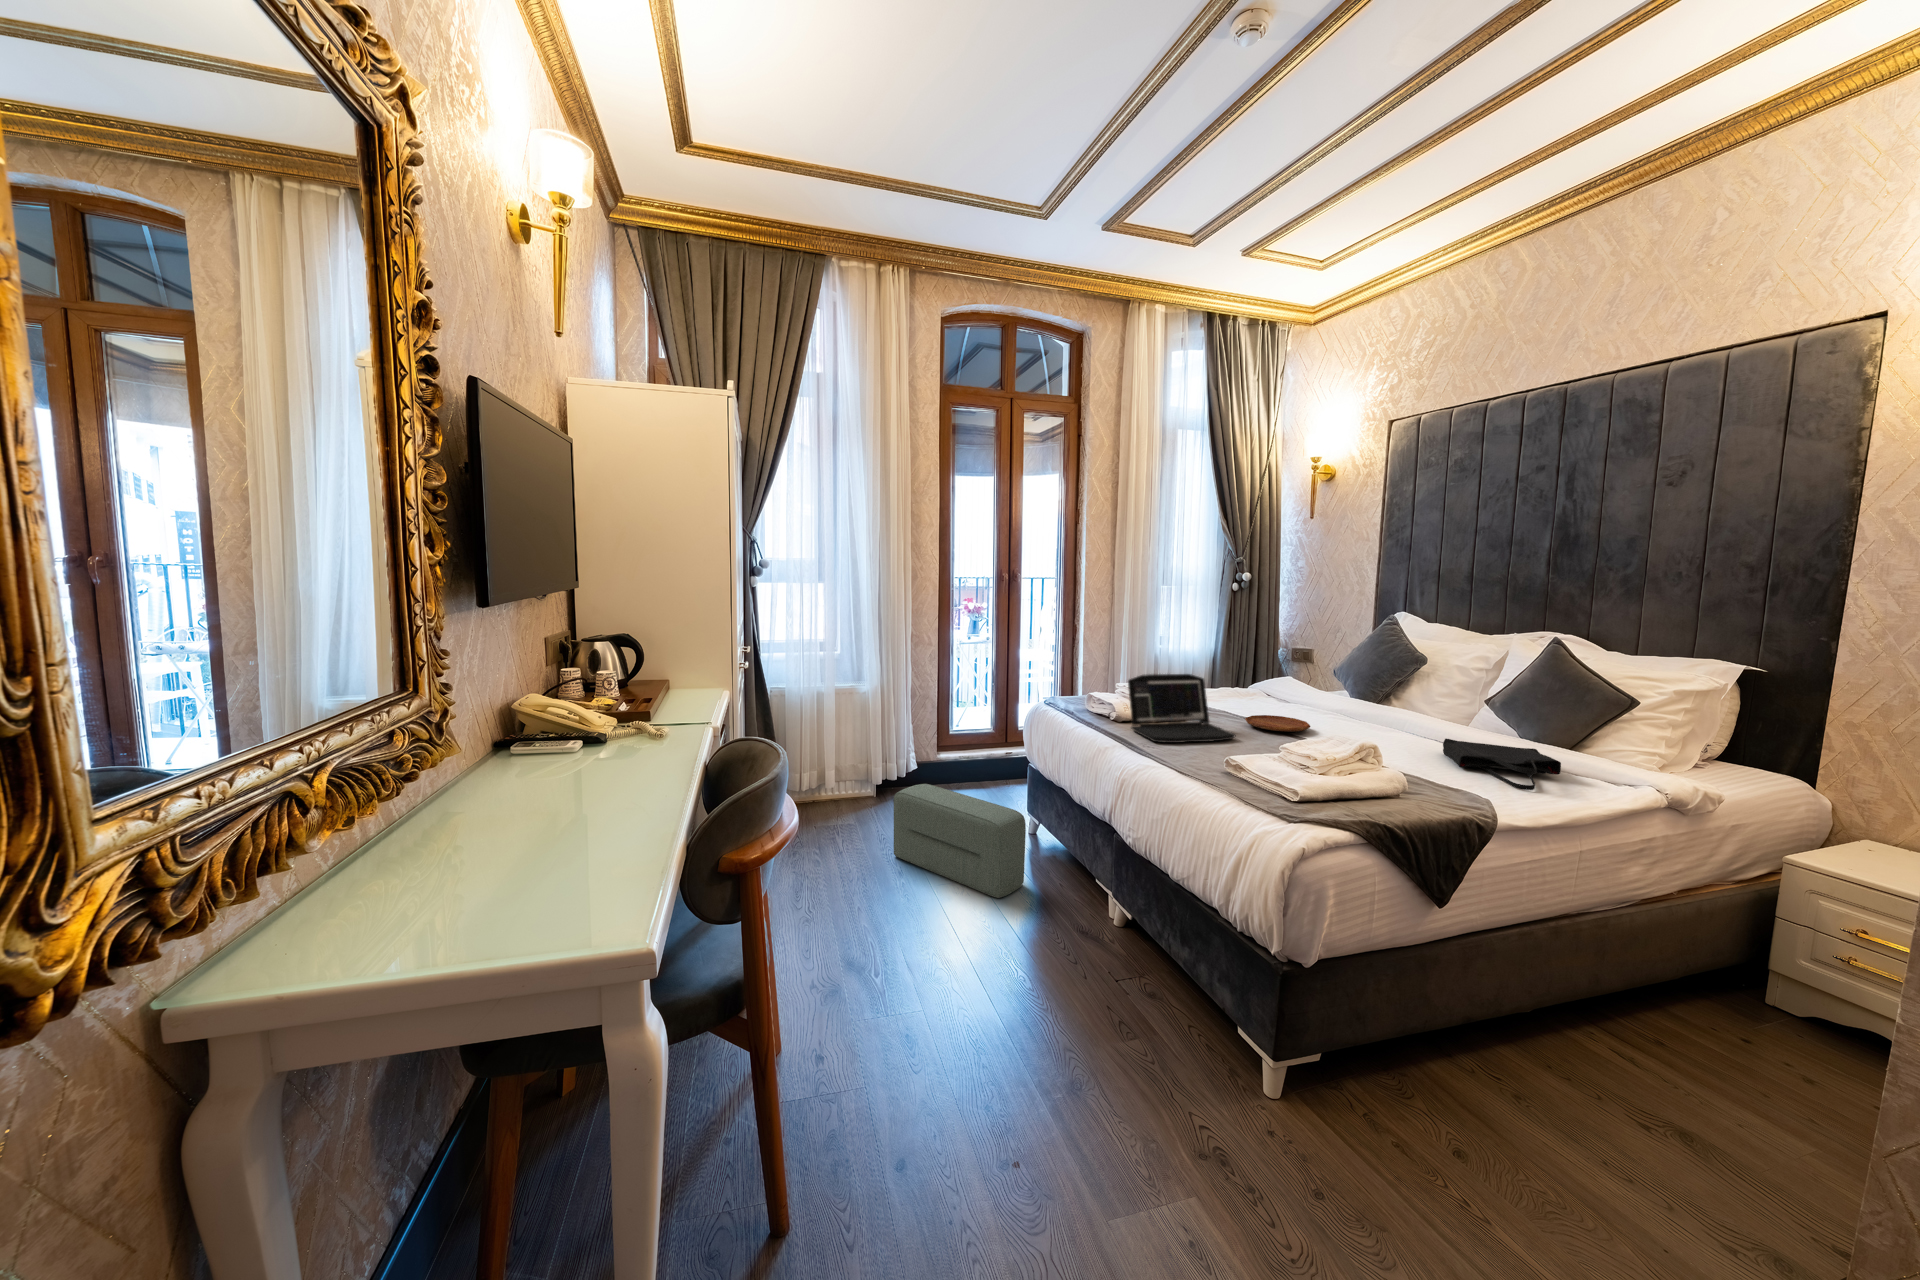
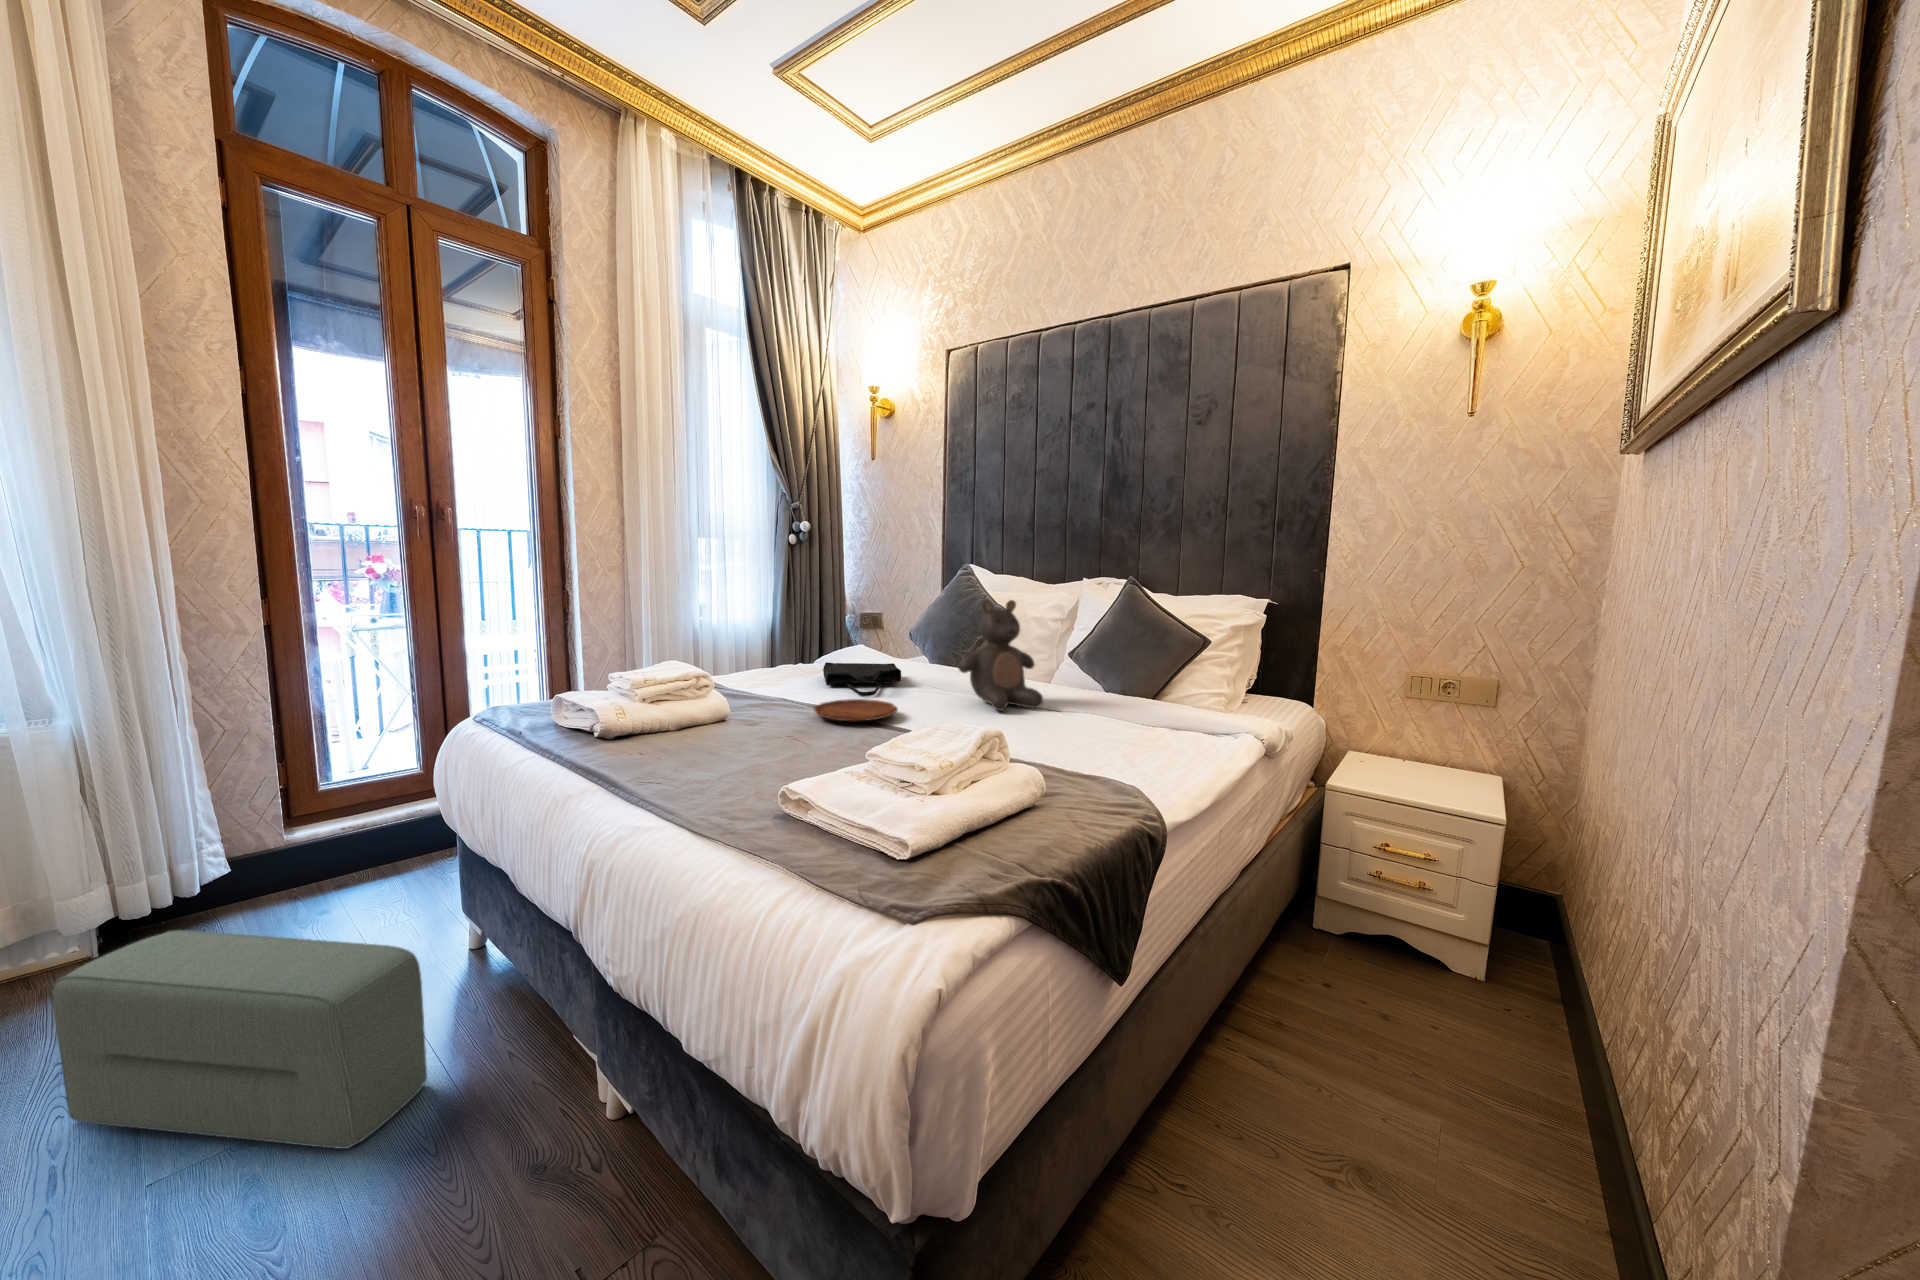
teddy bear: none [1368,649,1447,741] -> present [959,600,1043,711]
laptop: present [1128,674,1236,743] -> none [619,649,802,771]
tote bag: present [1443,739,1561,790] -> present [823,662,901,696]

